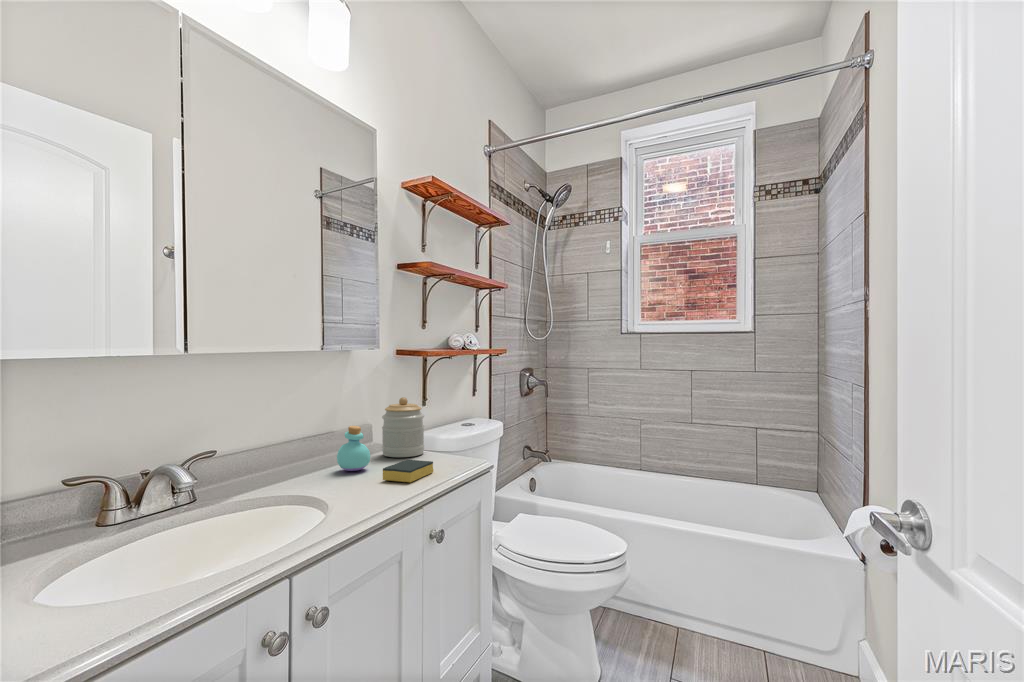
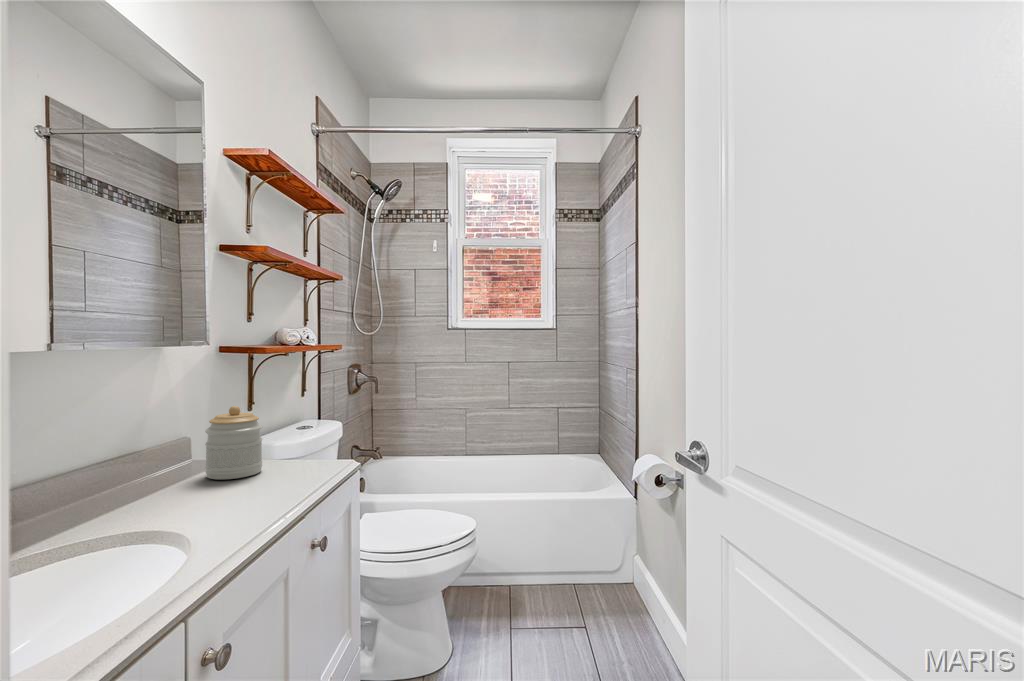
perfume bottle: present [337,426,370,471] -> none [147,447,197,506]
sponge: present [383,460,433,482] -> none [222,483,287,514]

